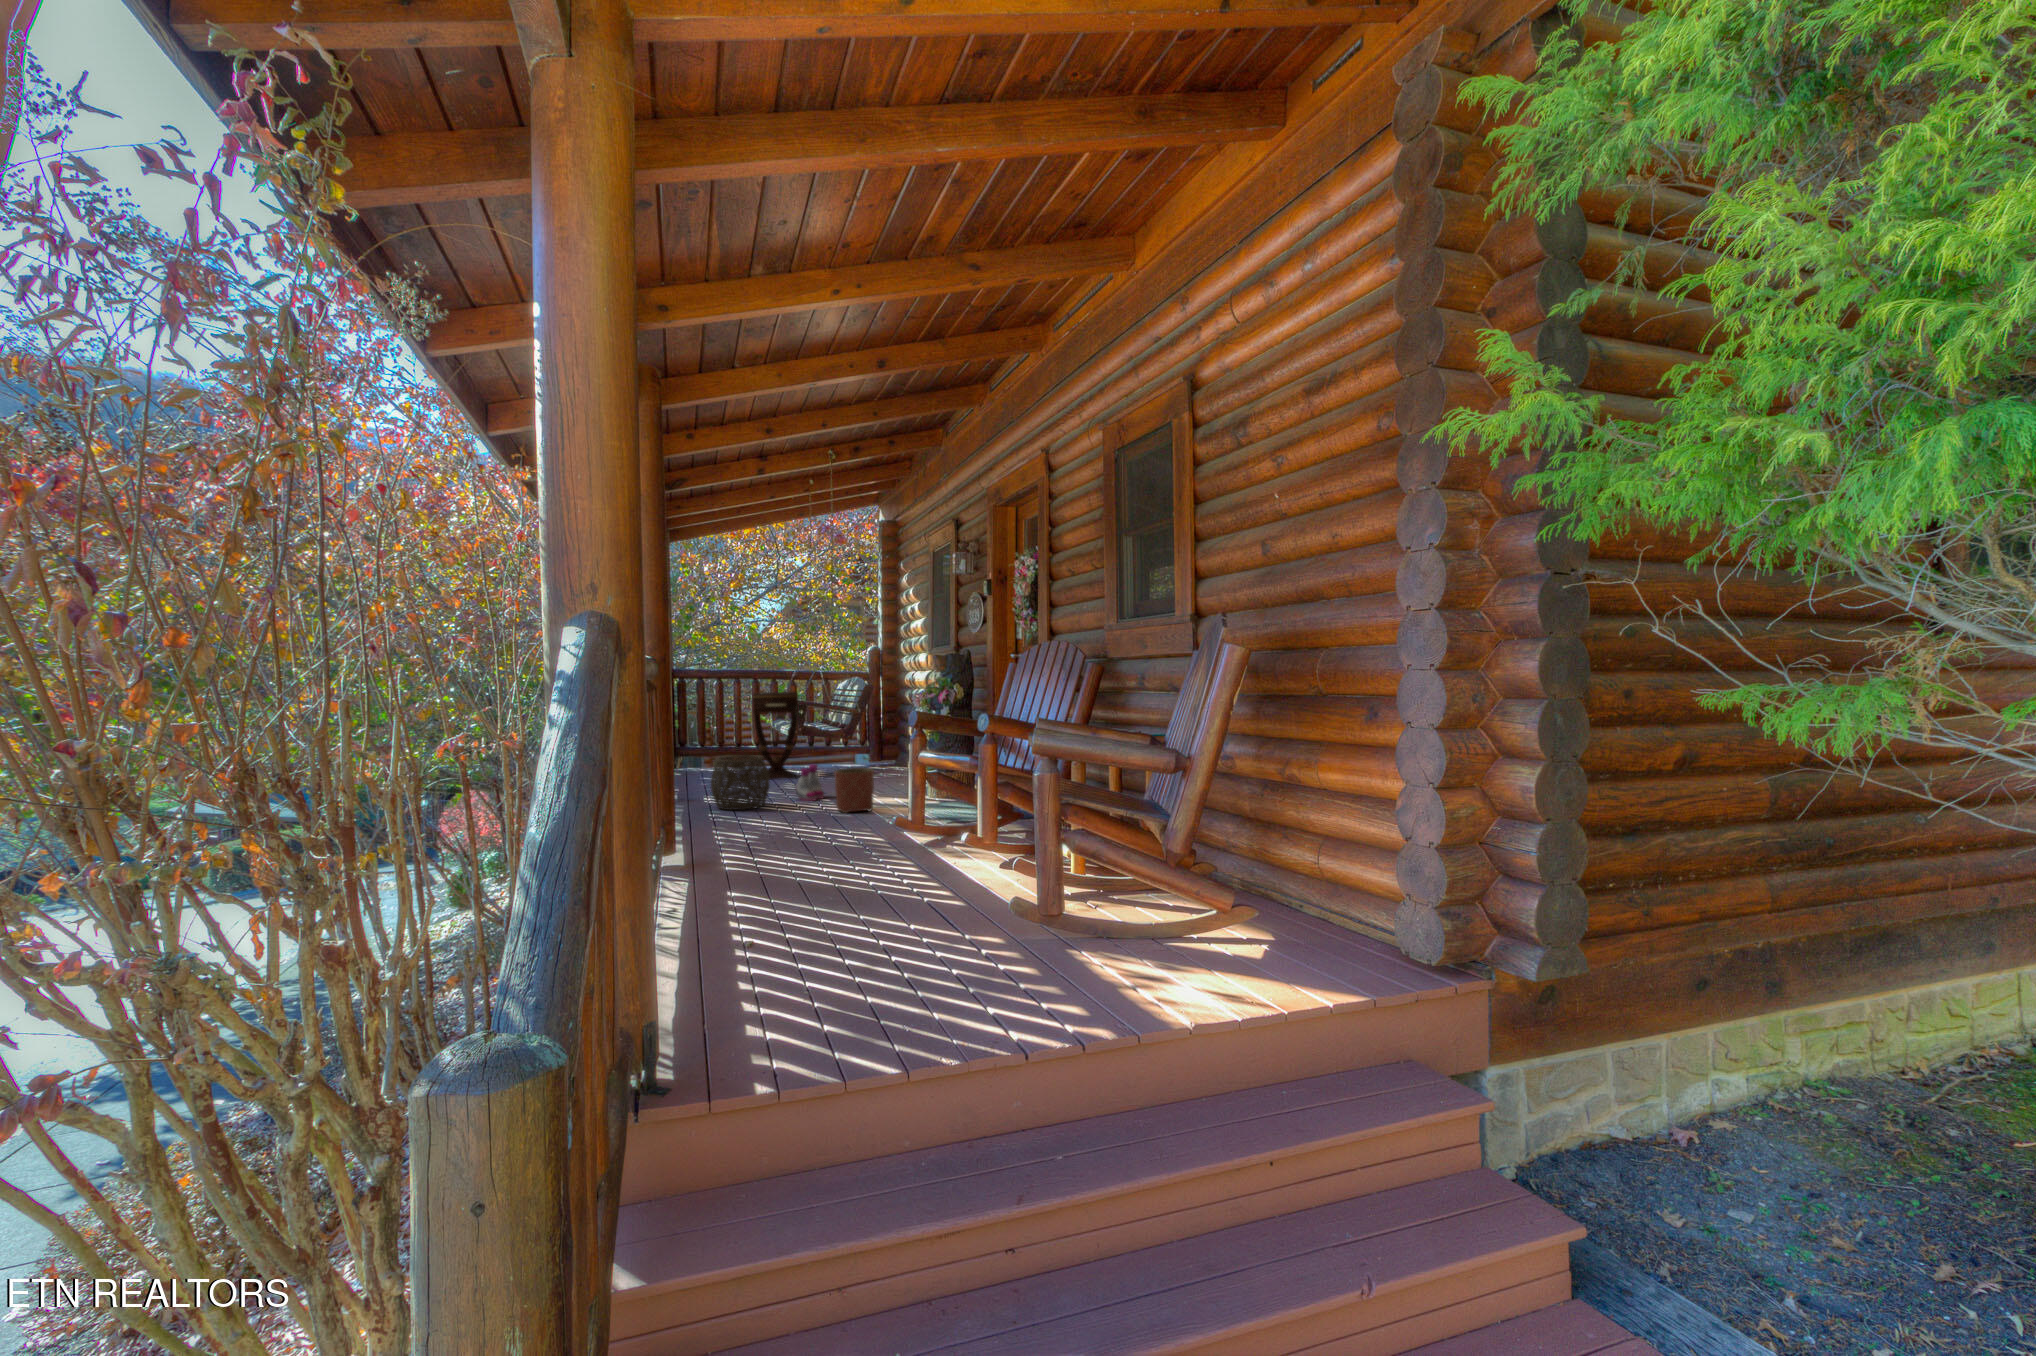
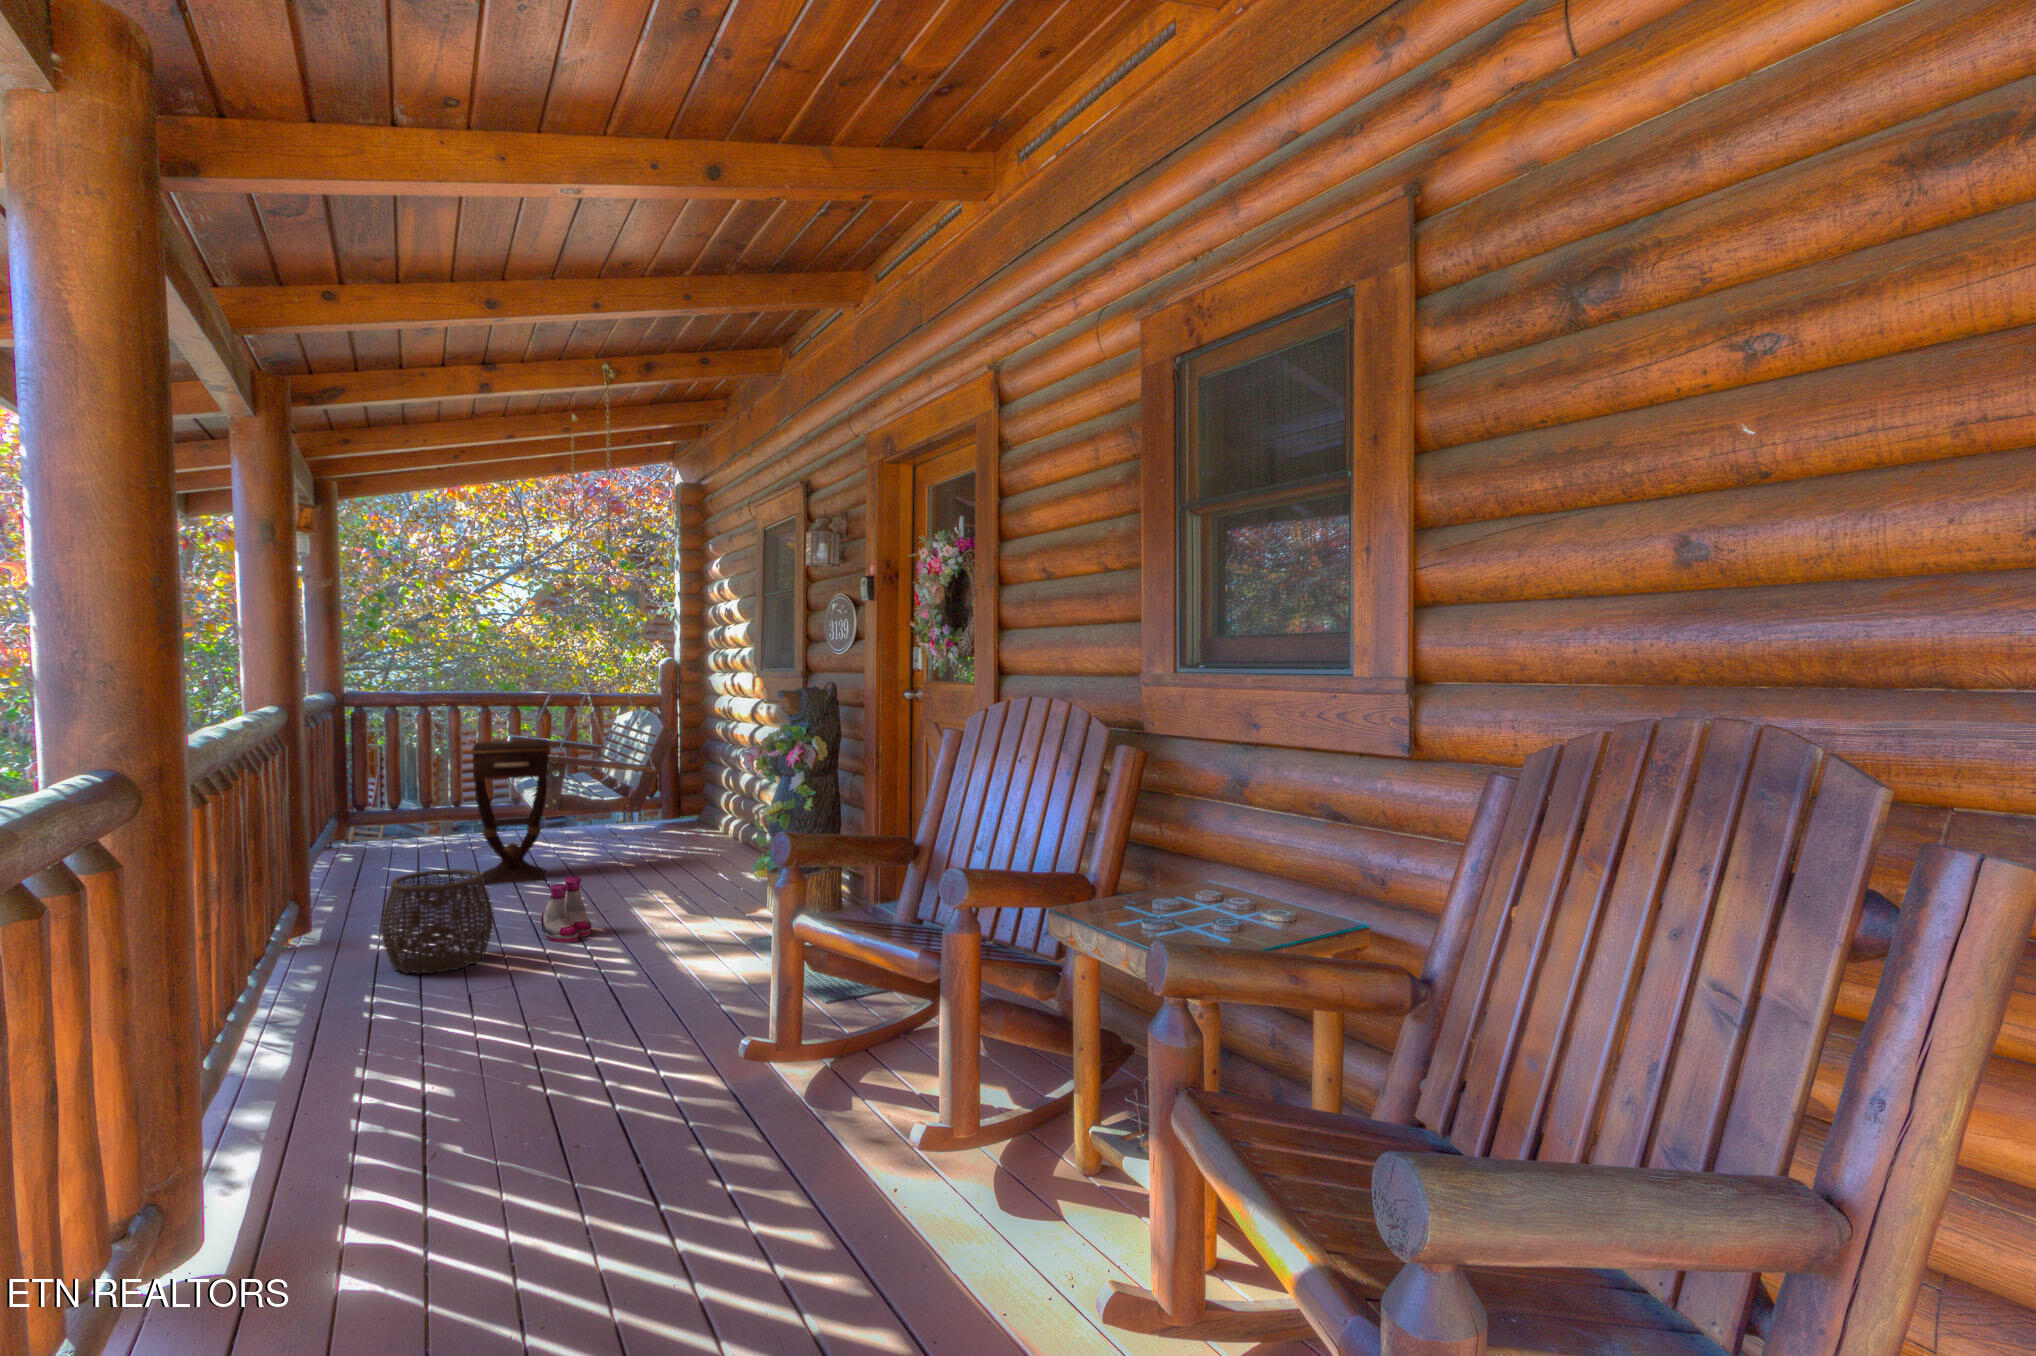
planter: present [834,768,874,813] -> none [611,894,682,979]

